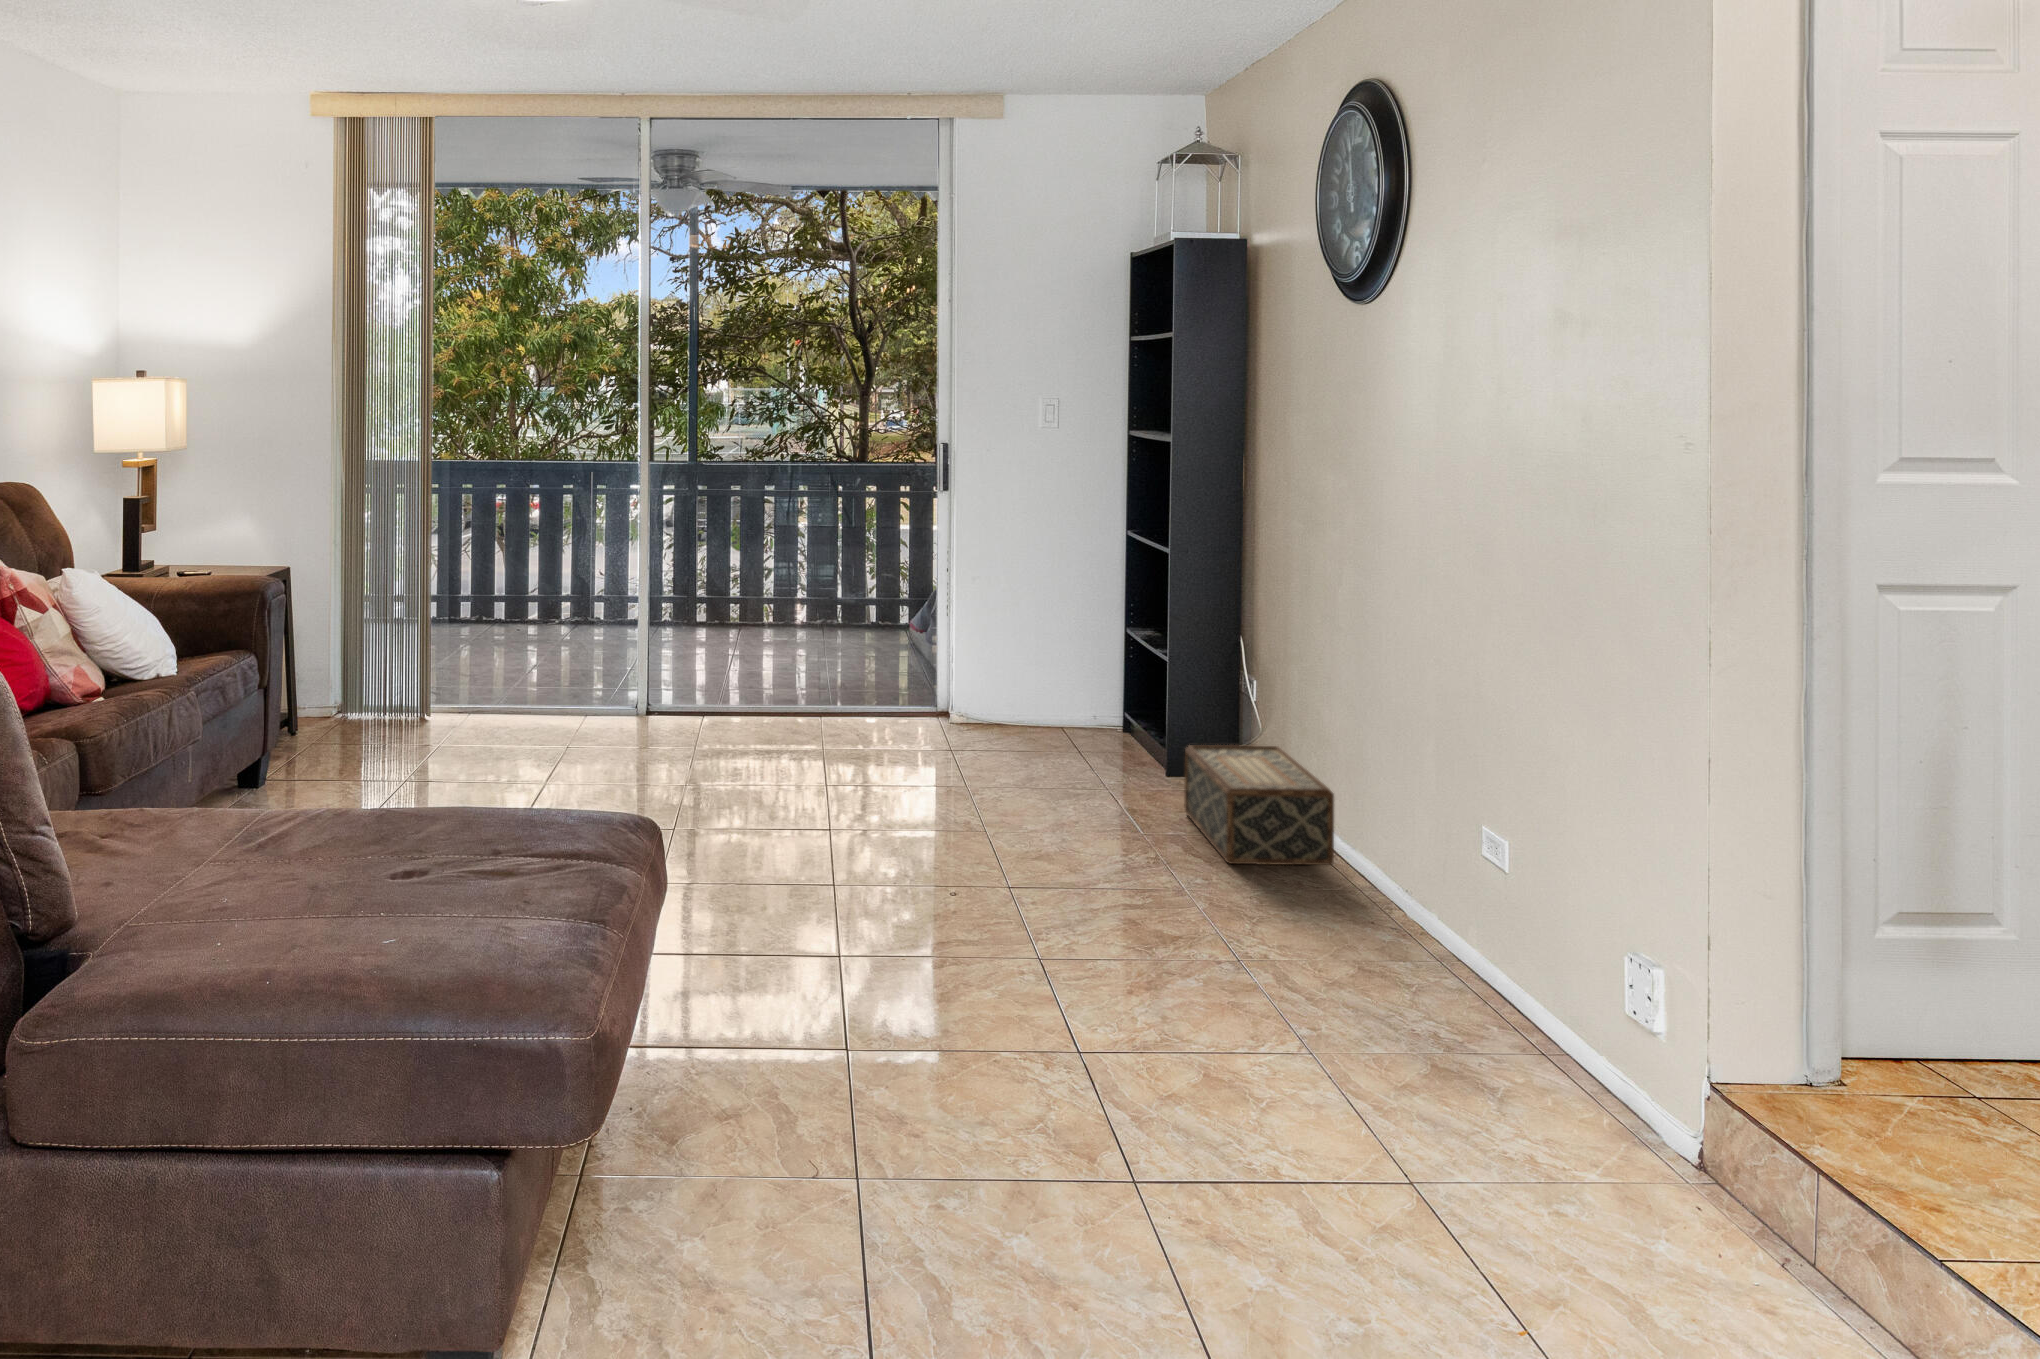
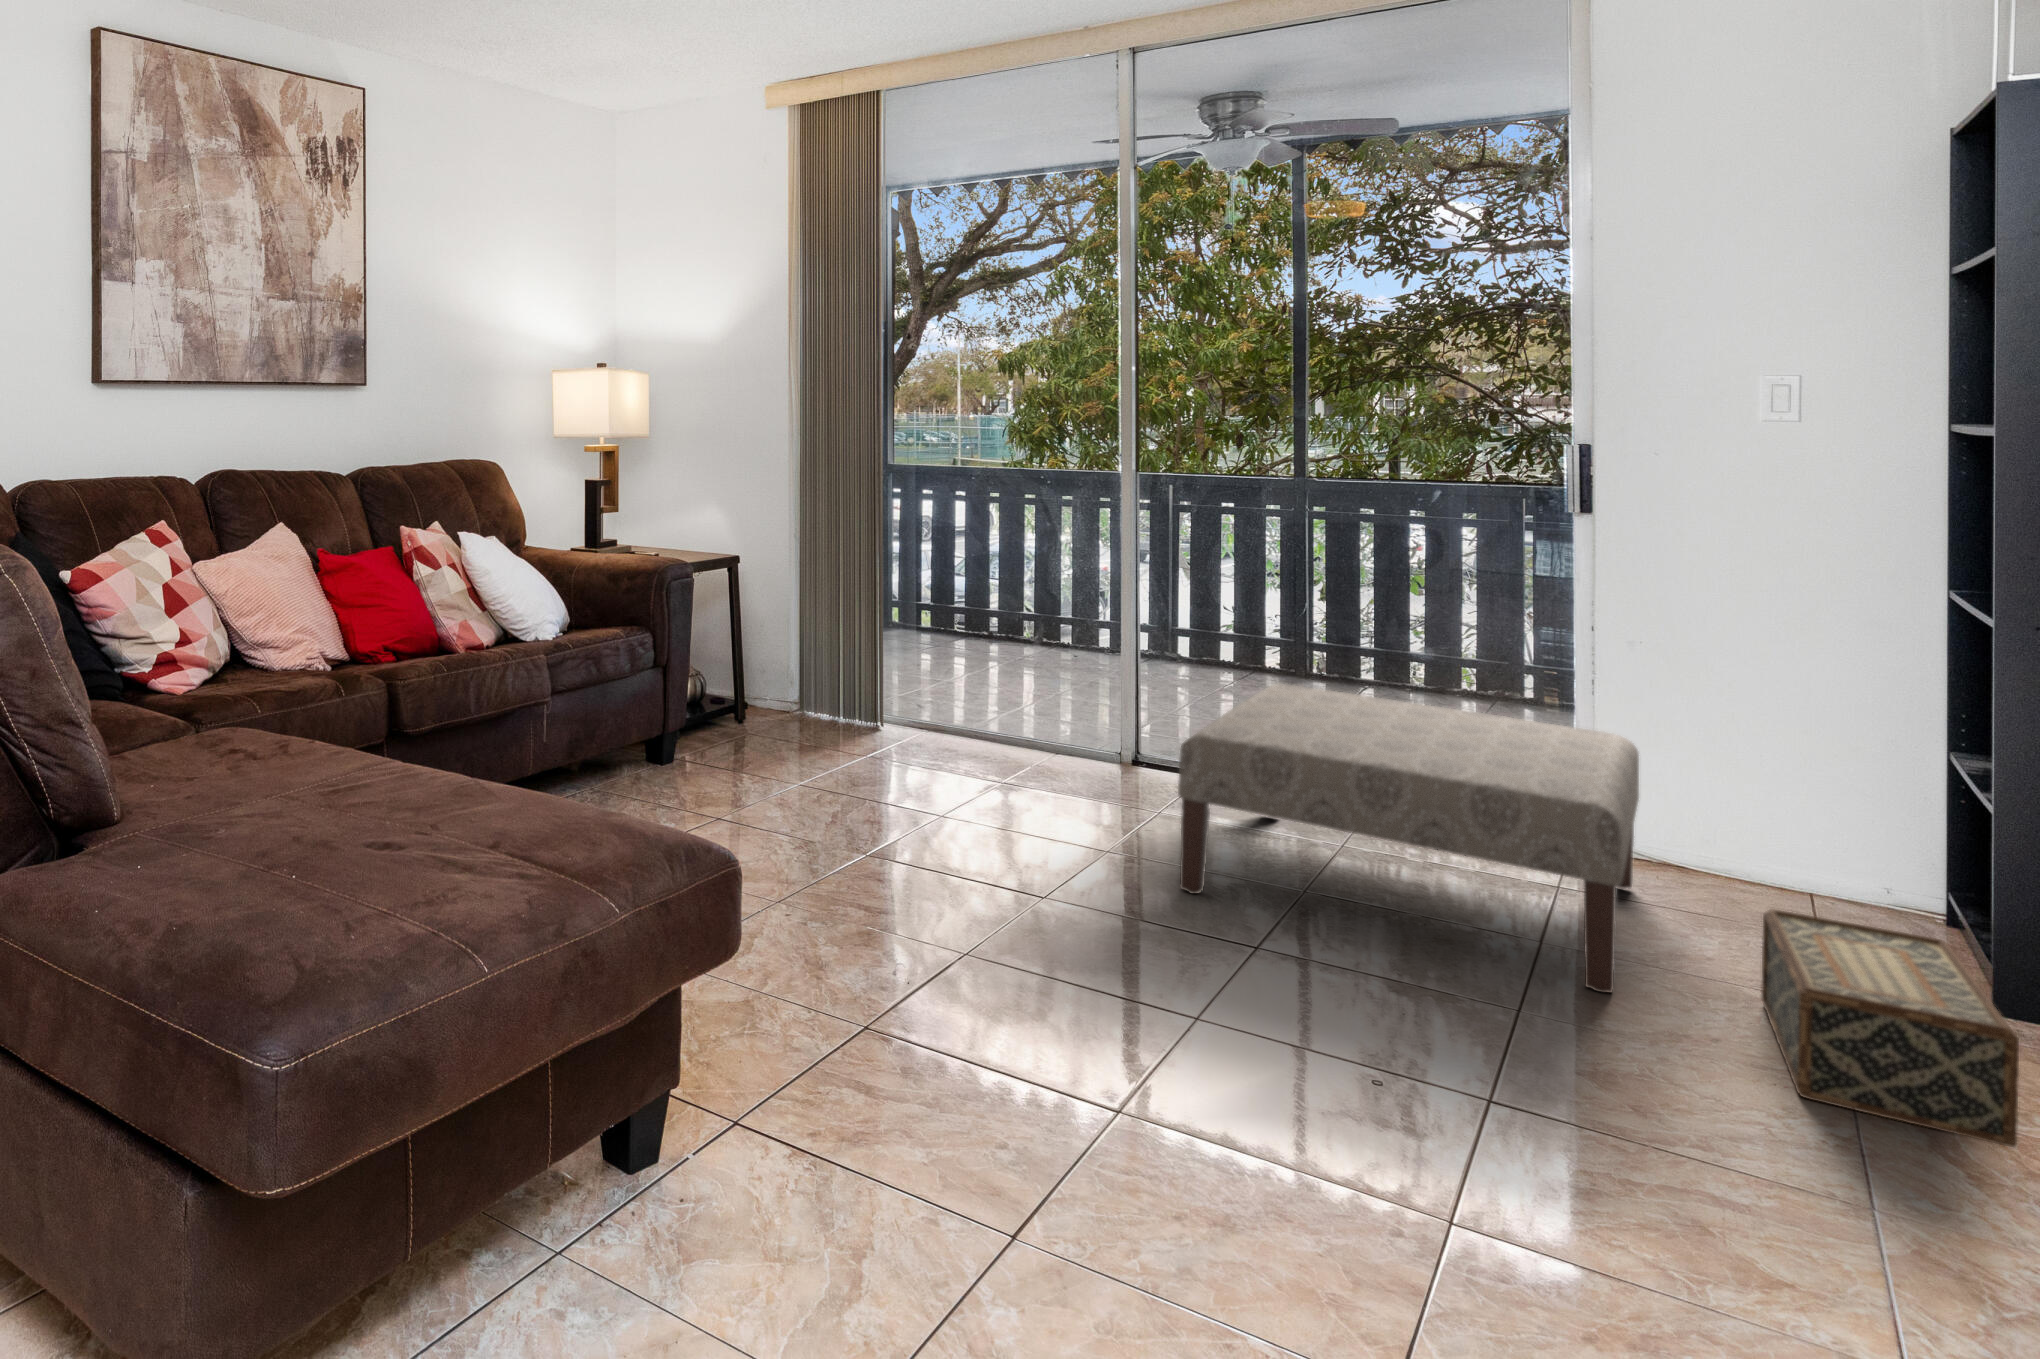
ottoman: none [803,634,1111,827] -> present [1178,684,1639,993]

